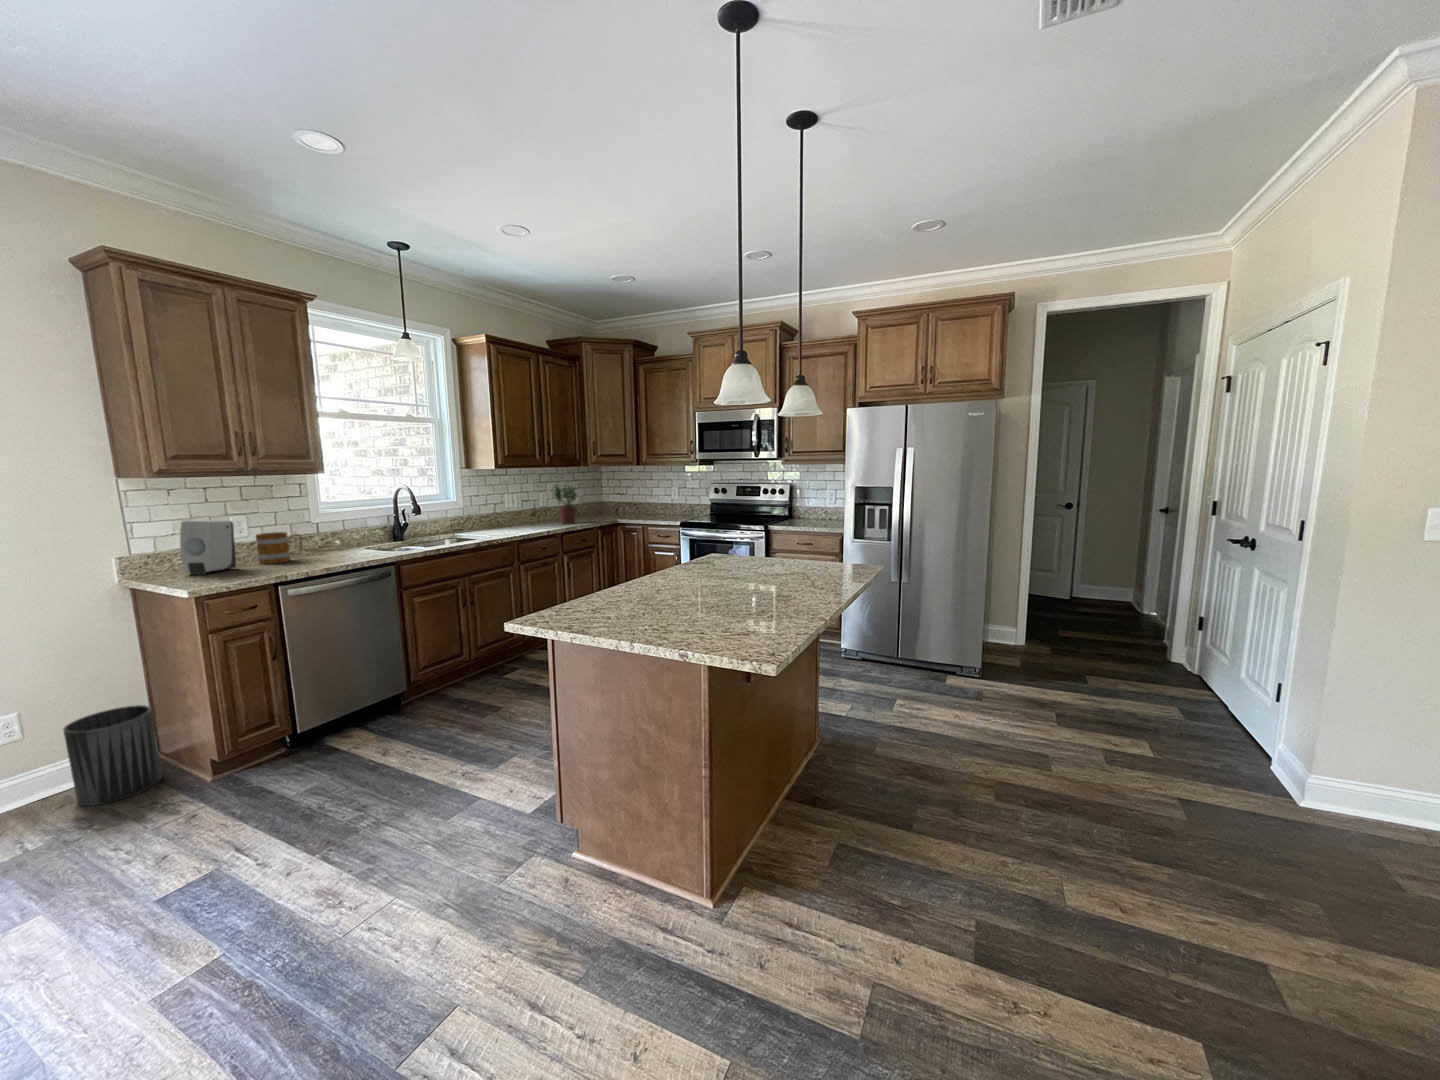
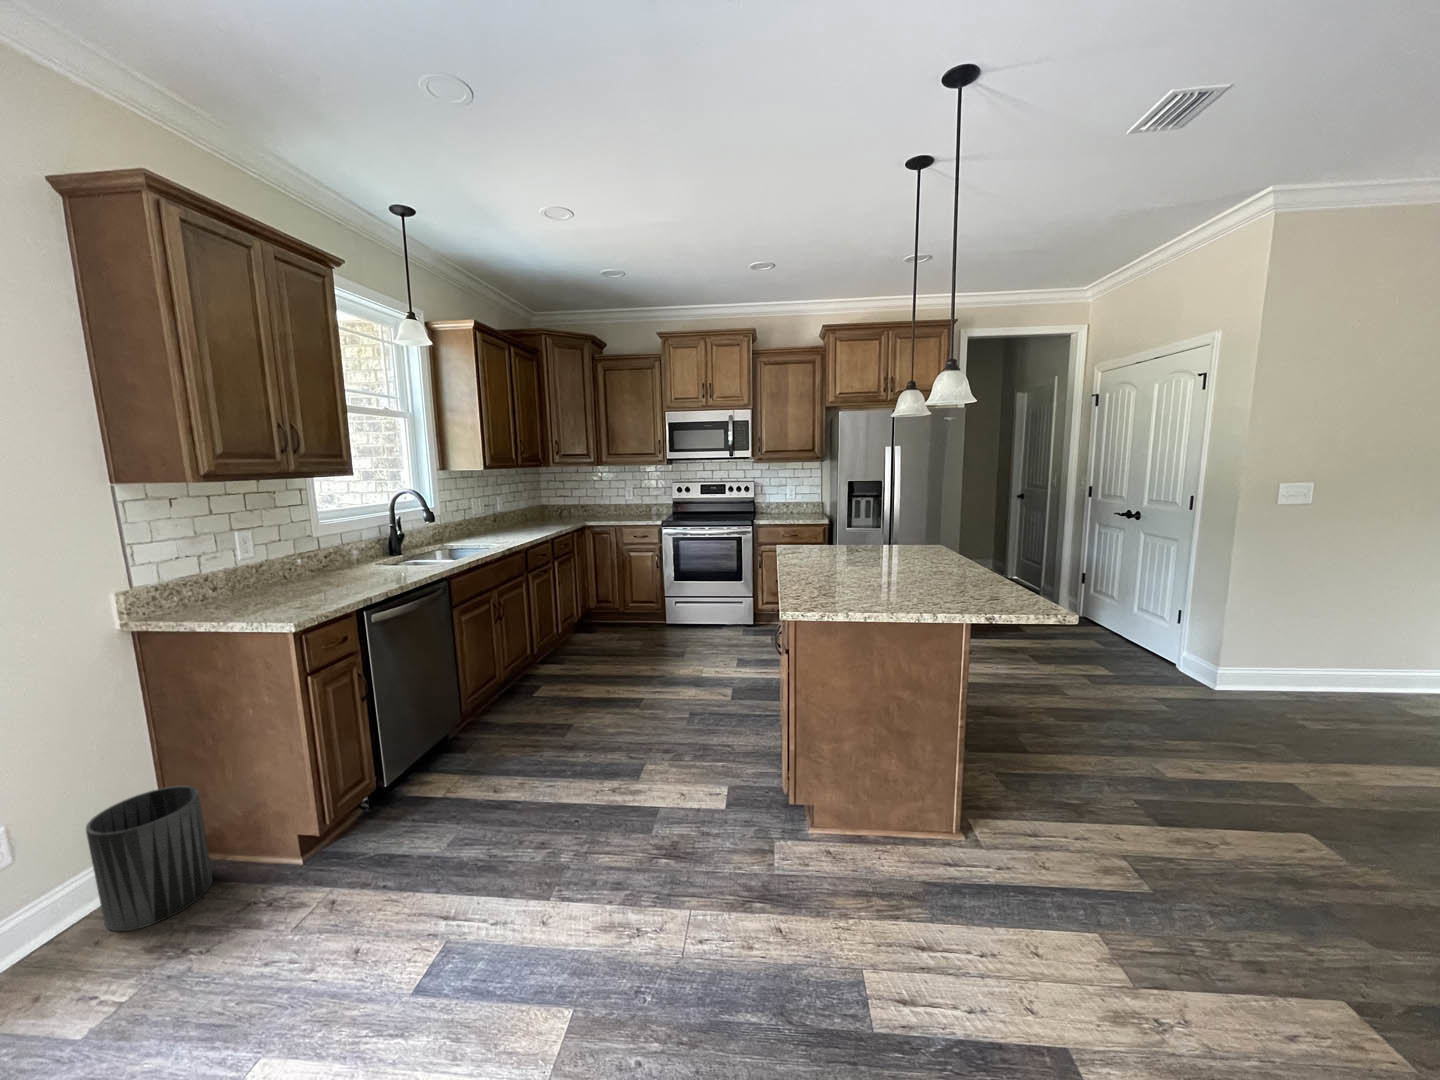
potted plant: present [553,484,577,524] -> none [517,485,546,529]
soap dispenser: present [180,521,236,575] -> none [209,538,268,608]
mug: present [256,532,302,564] -> none [273,550,325,590]

